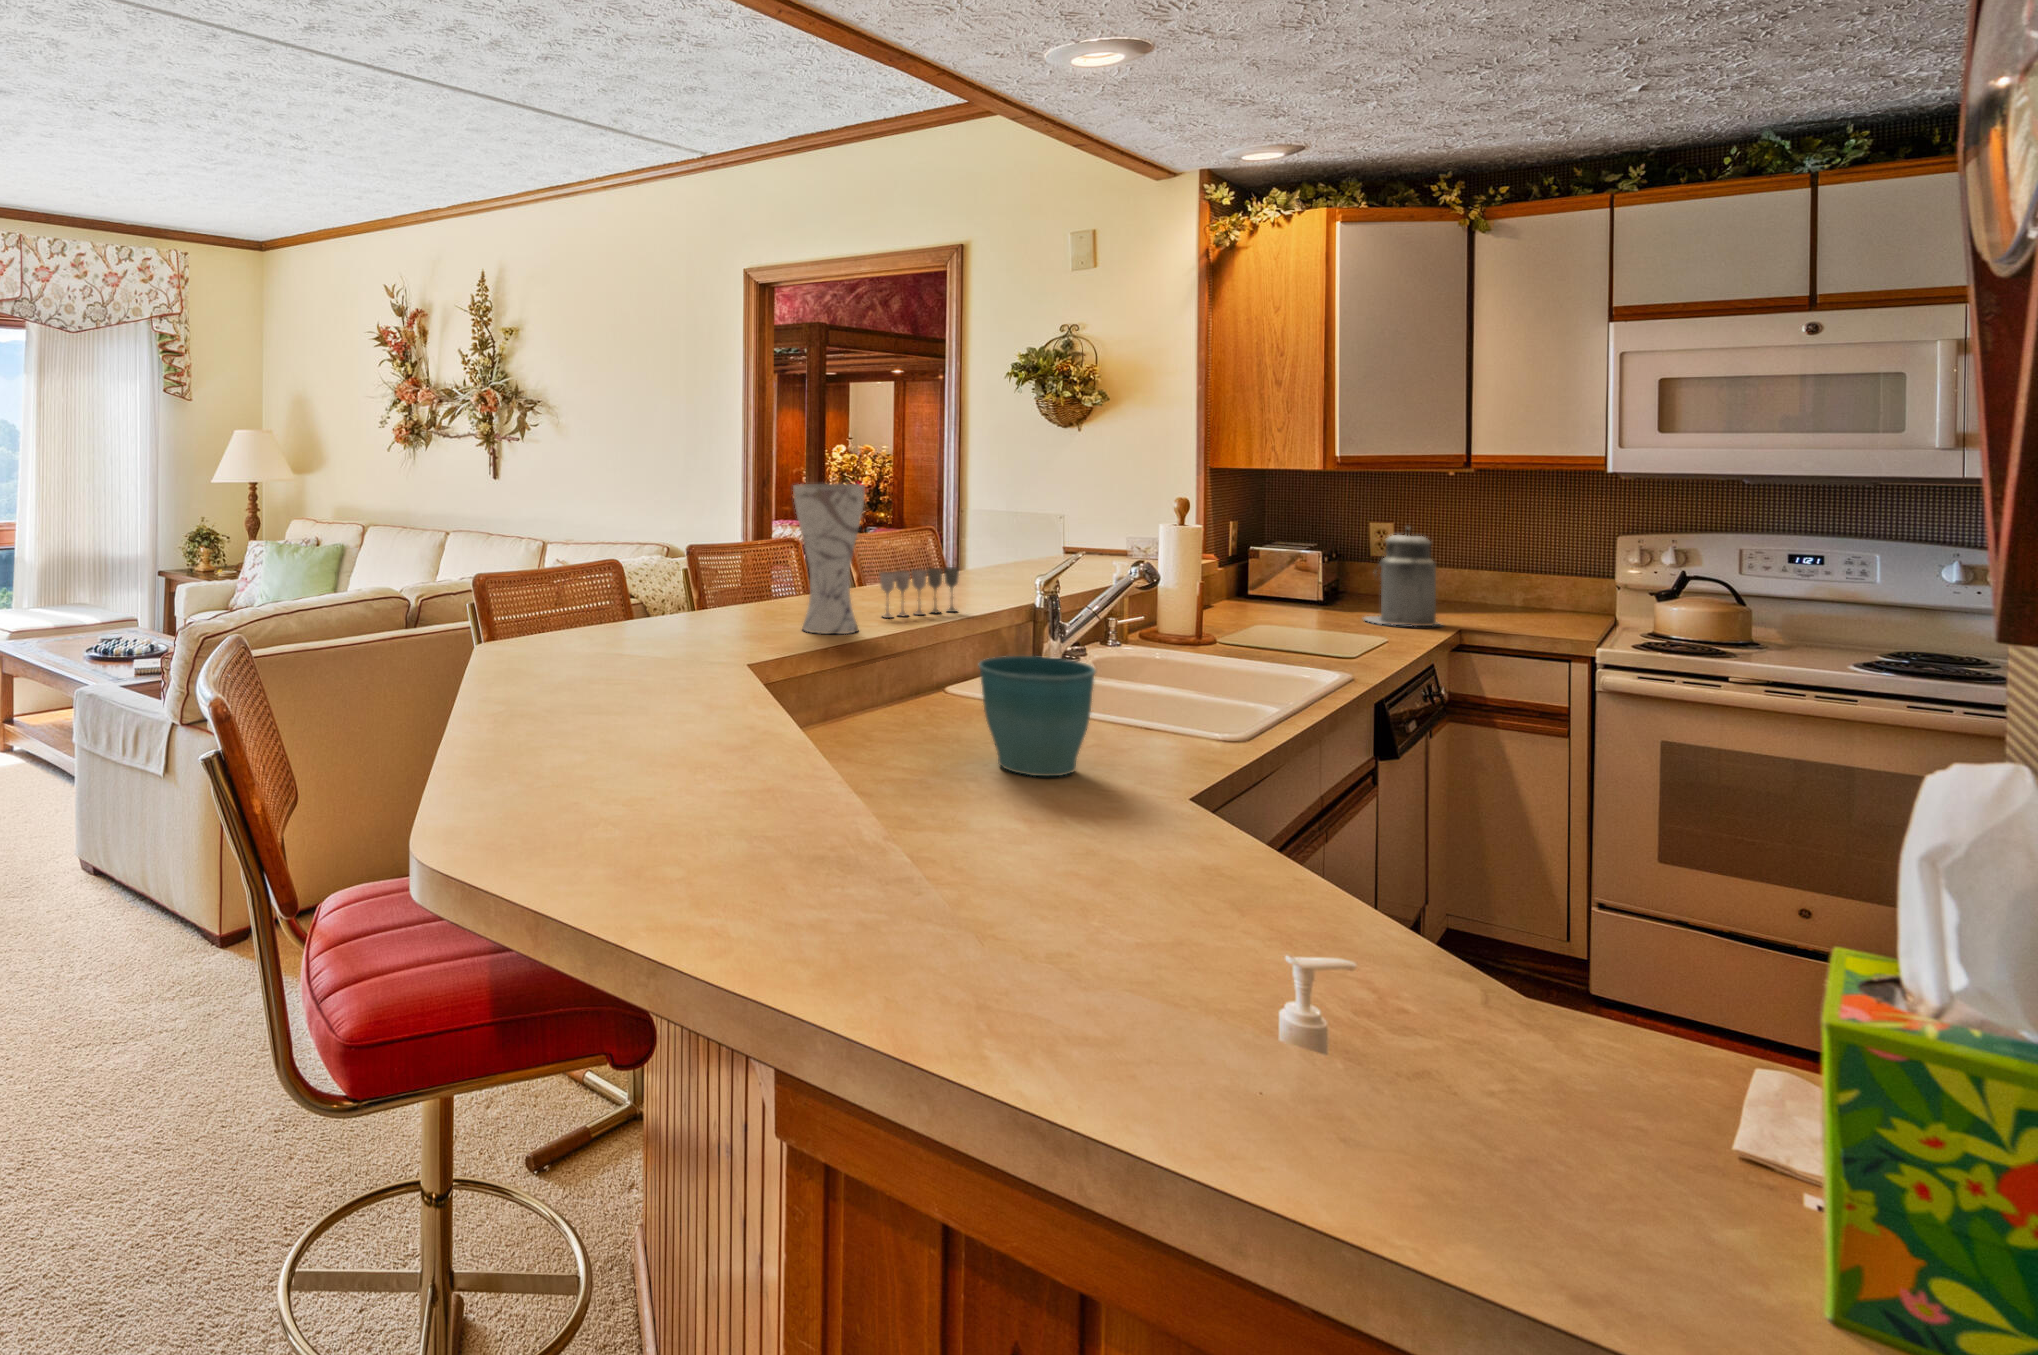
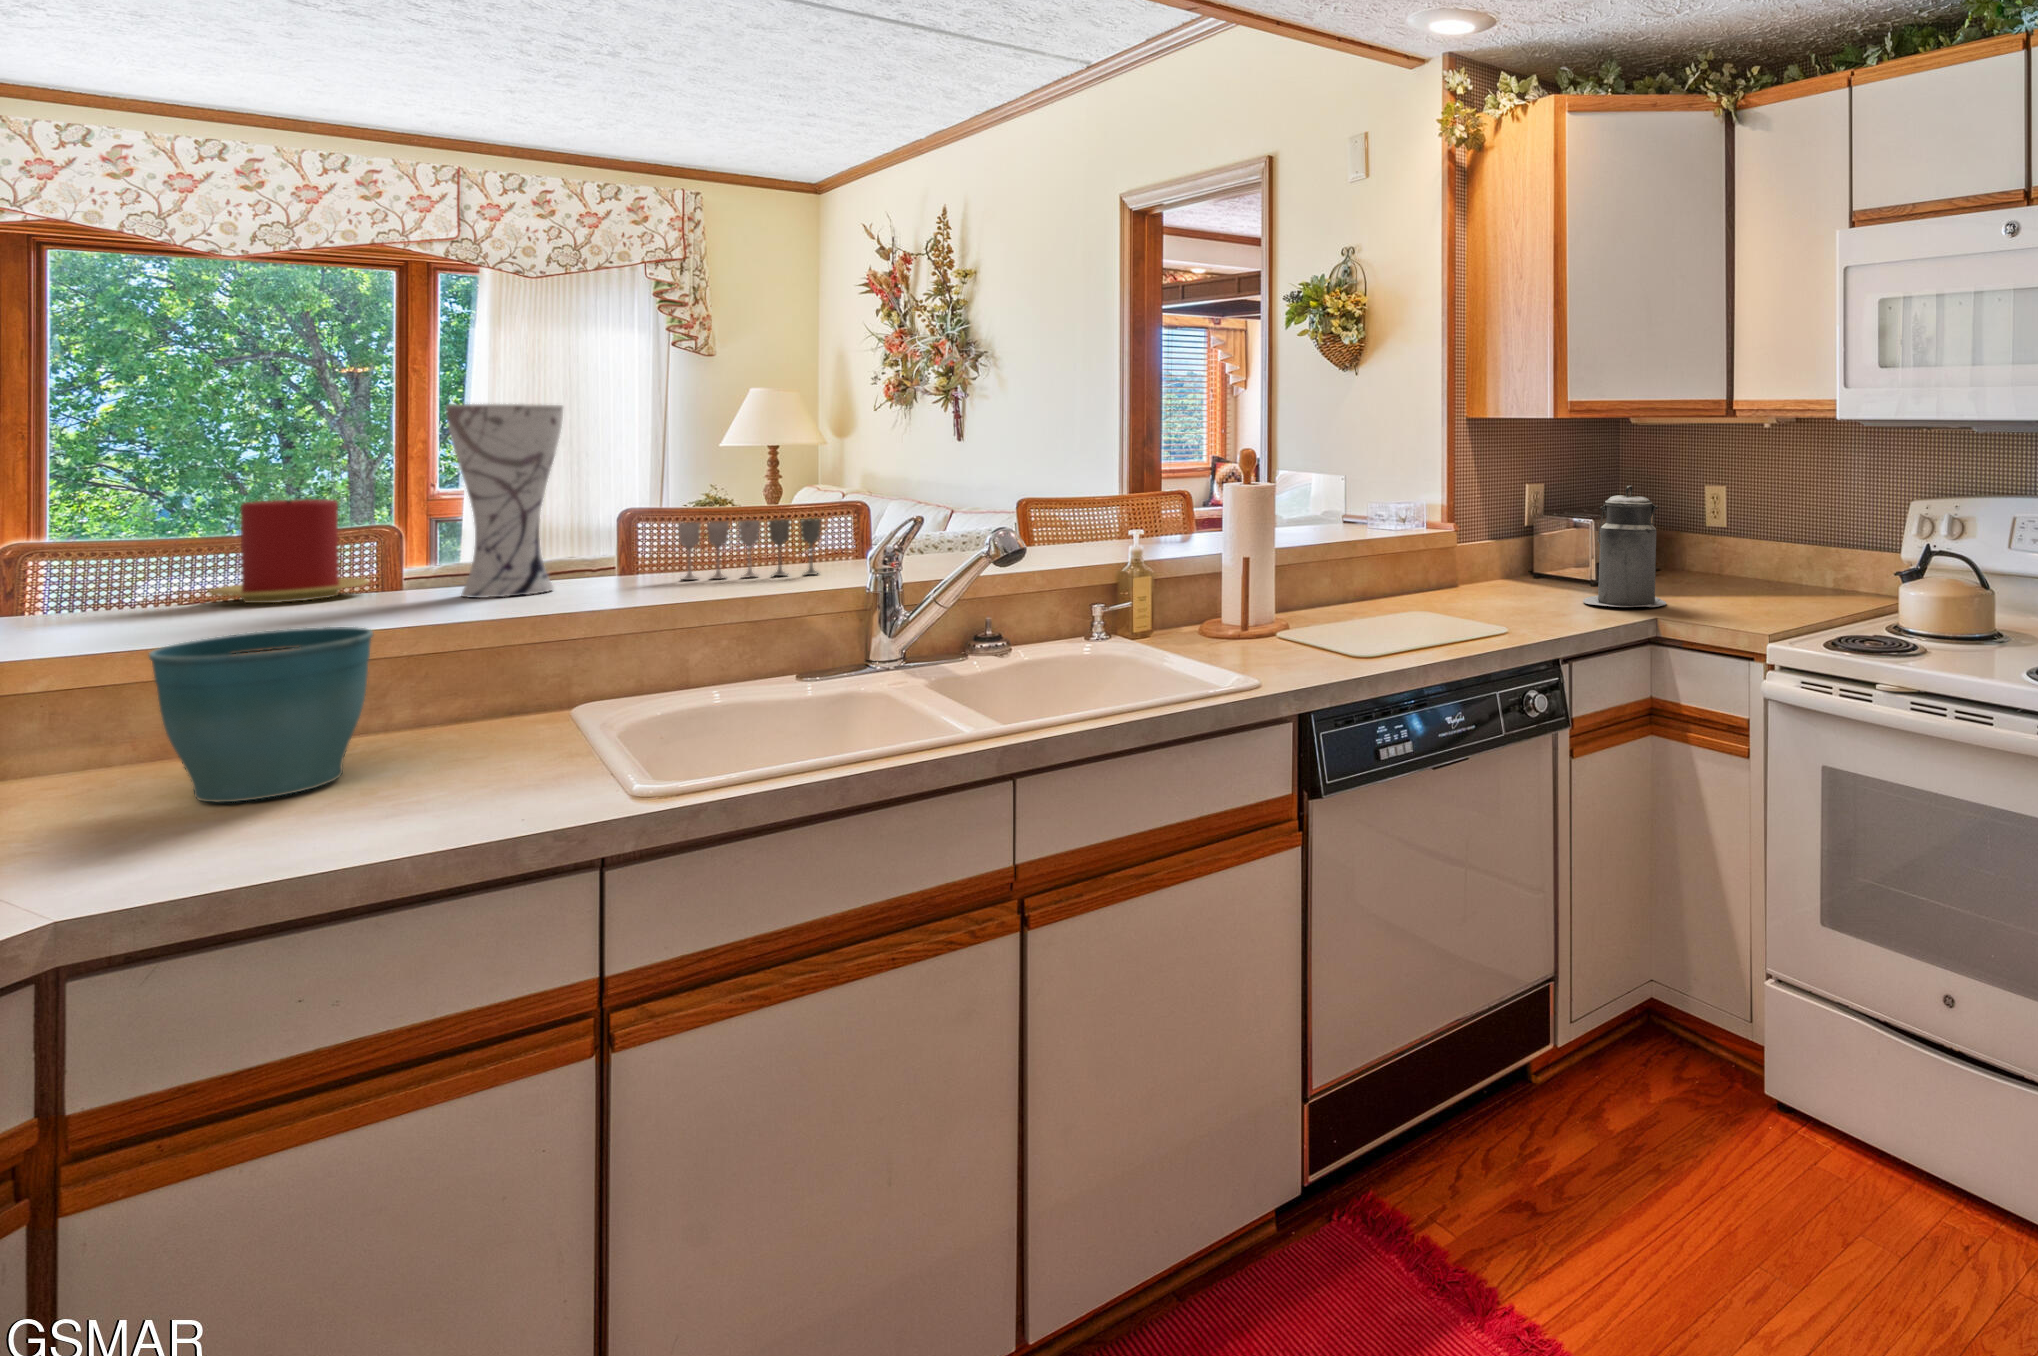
candle: none [652,560,742,641] -> present [209,499,369,603]

